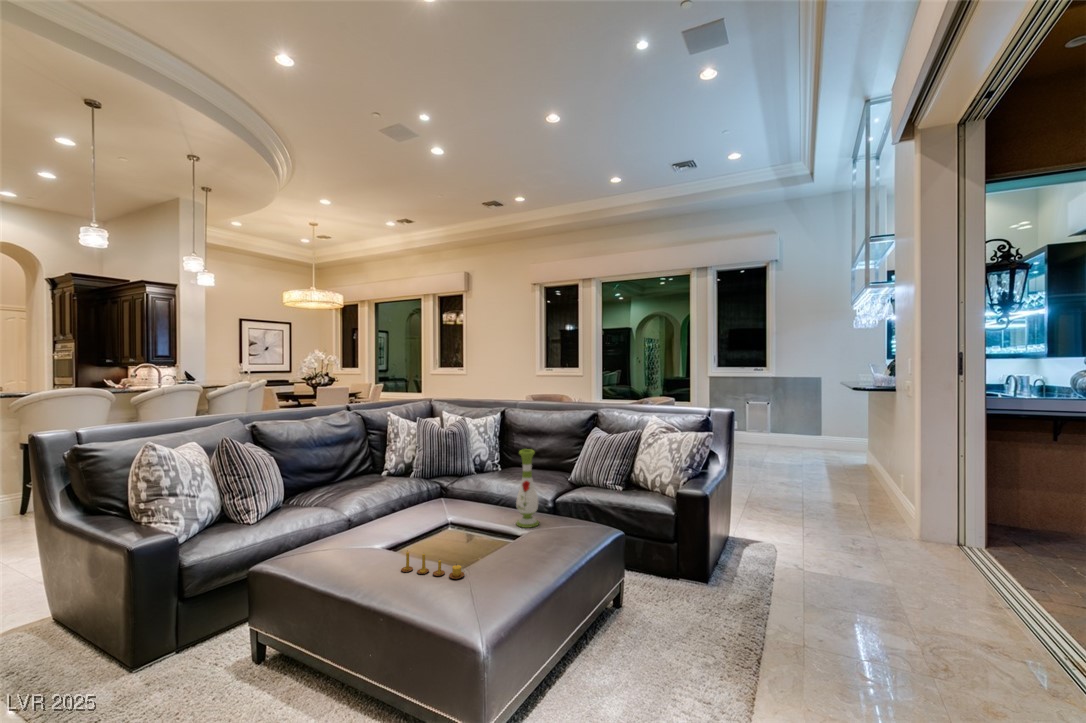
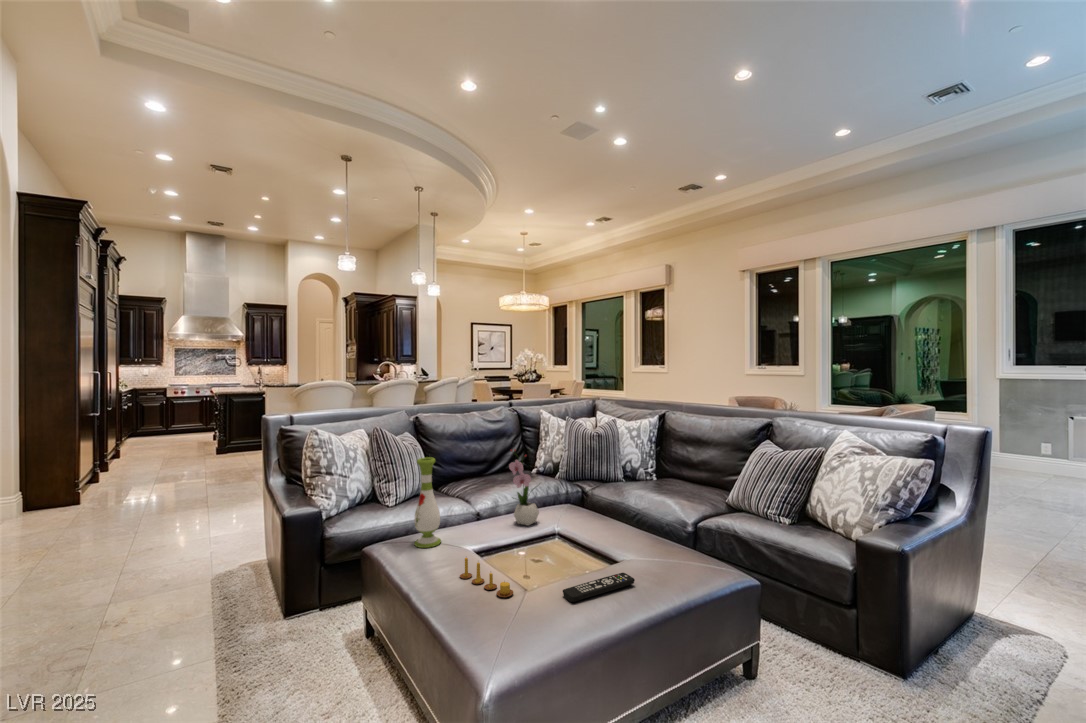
flower arrangement: none [409,448,436,519] -> present [509,449,539,526]
vase: present [516,449,539,528] -> present [414,457,441,548]
remote control: none [506,541,554,570] -> present [563,573,635,602]

